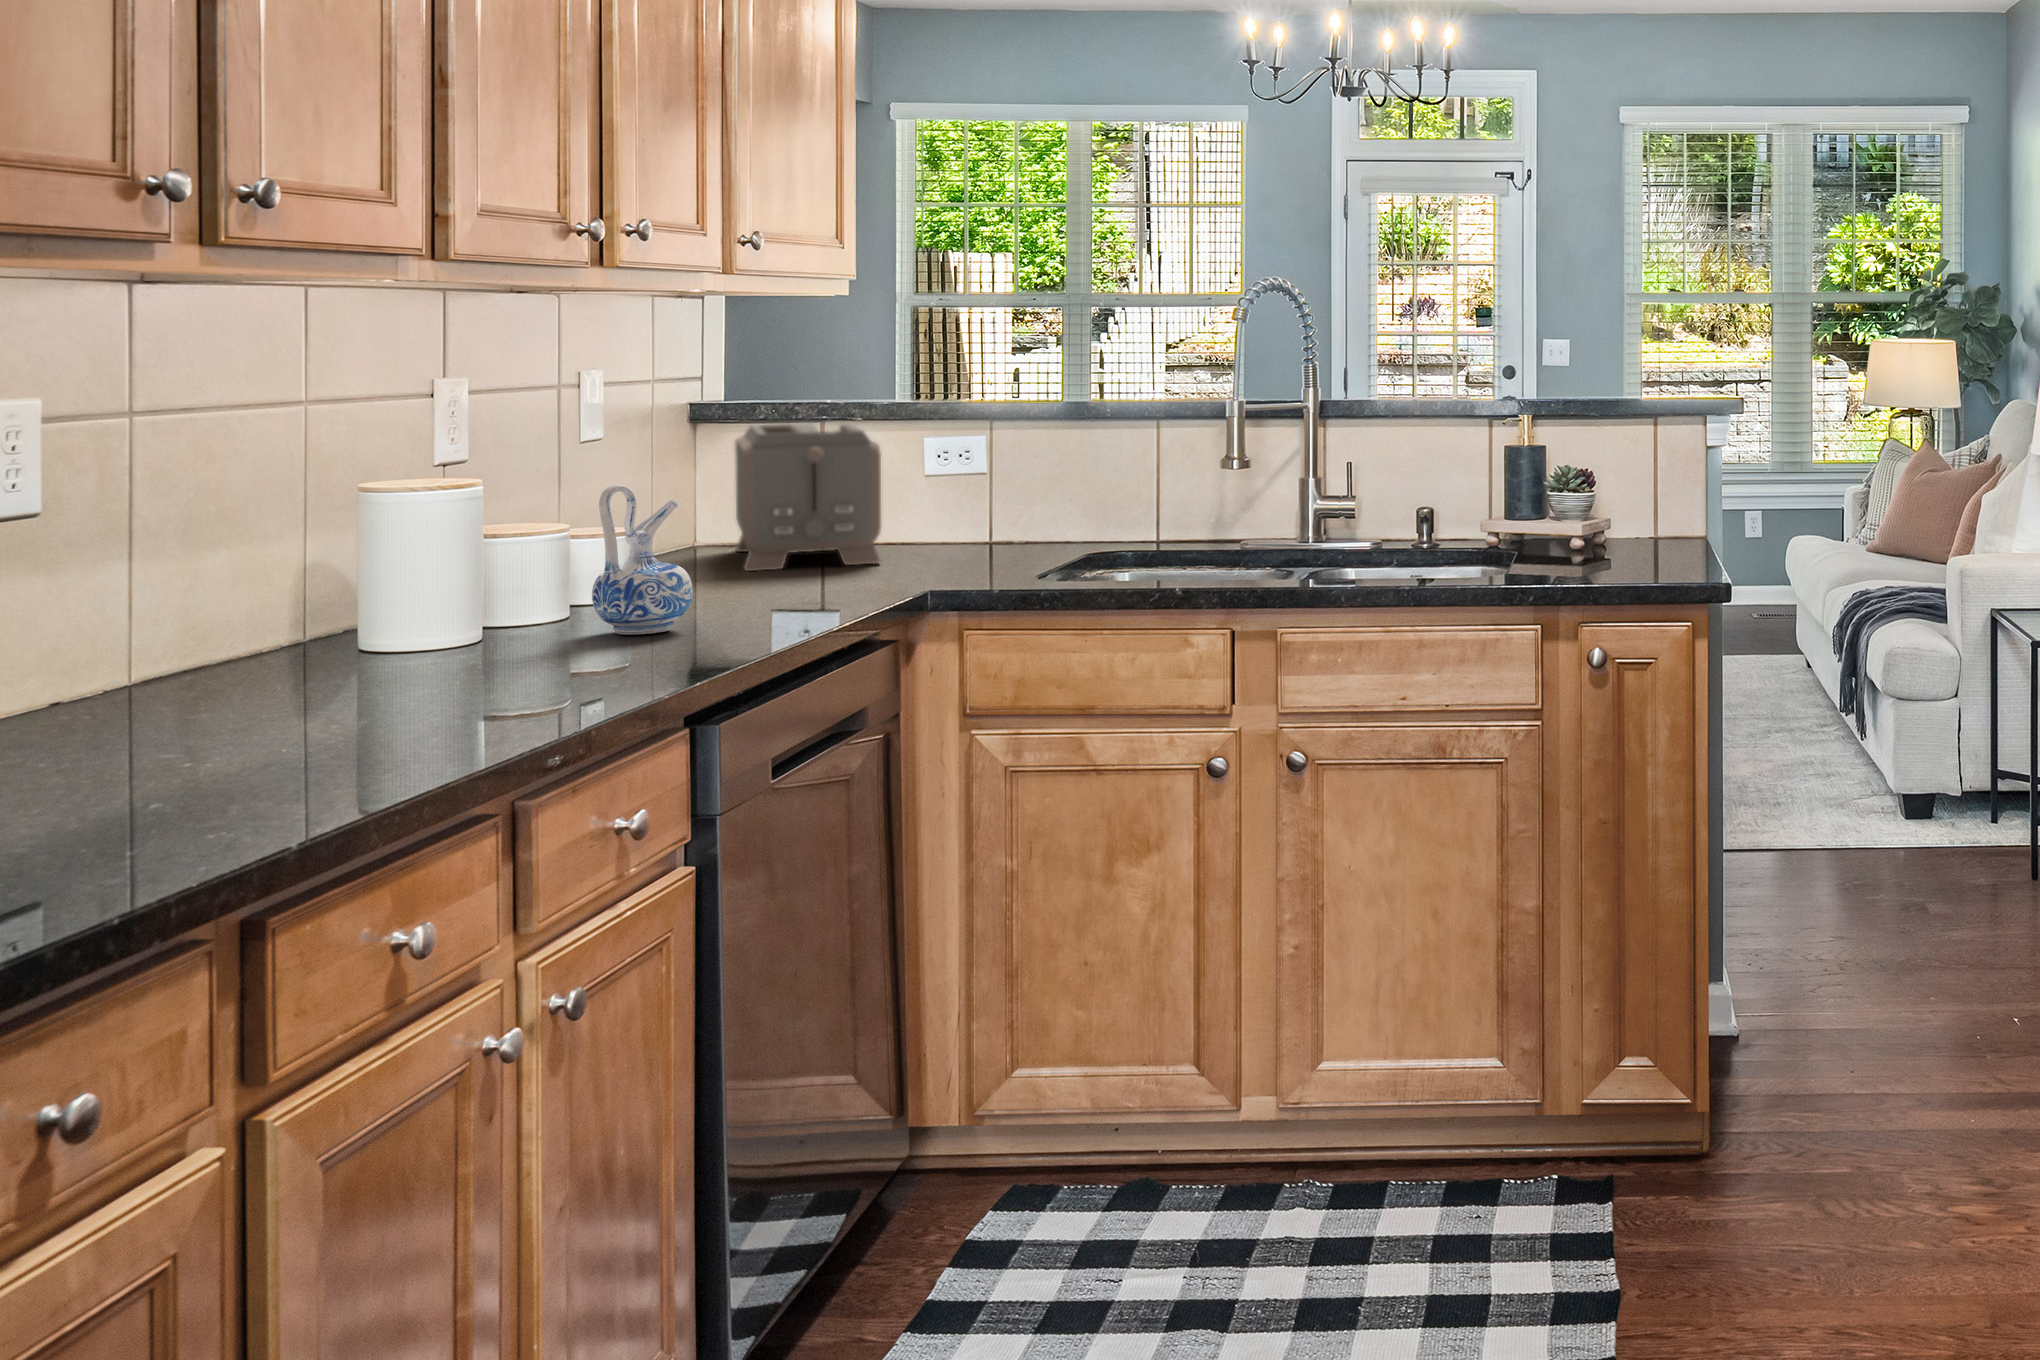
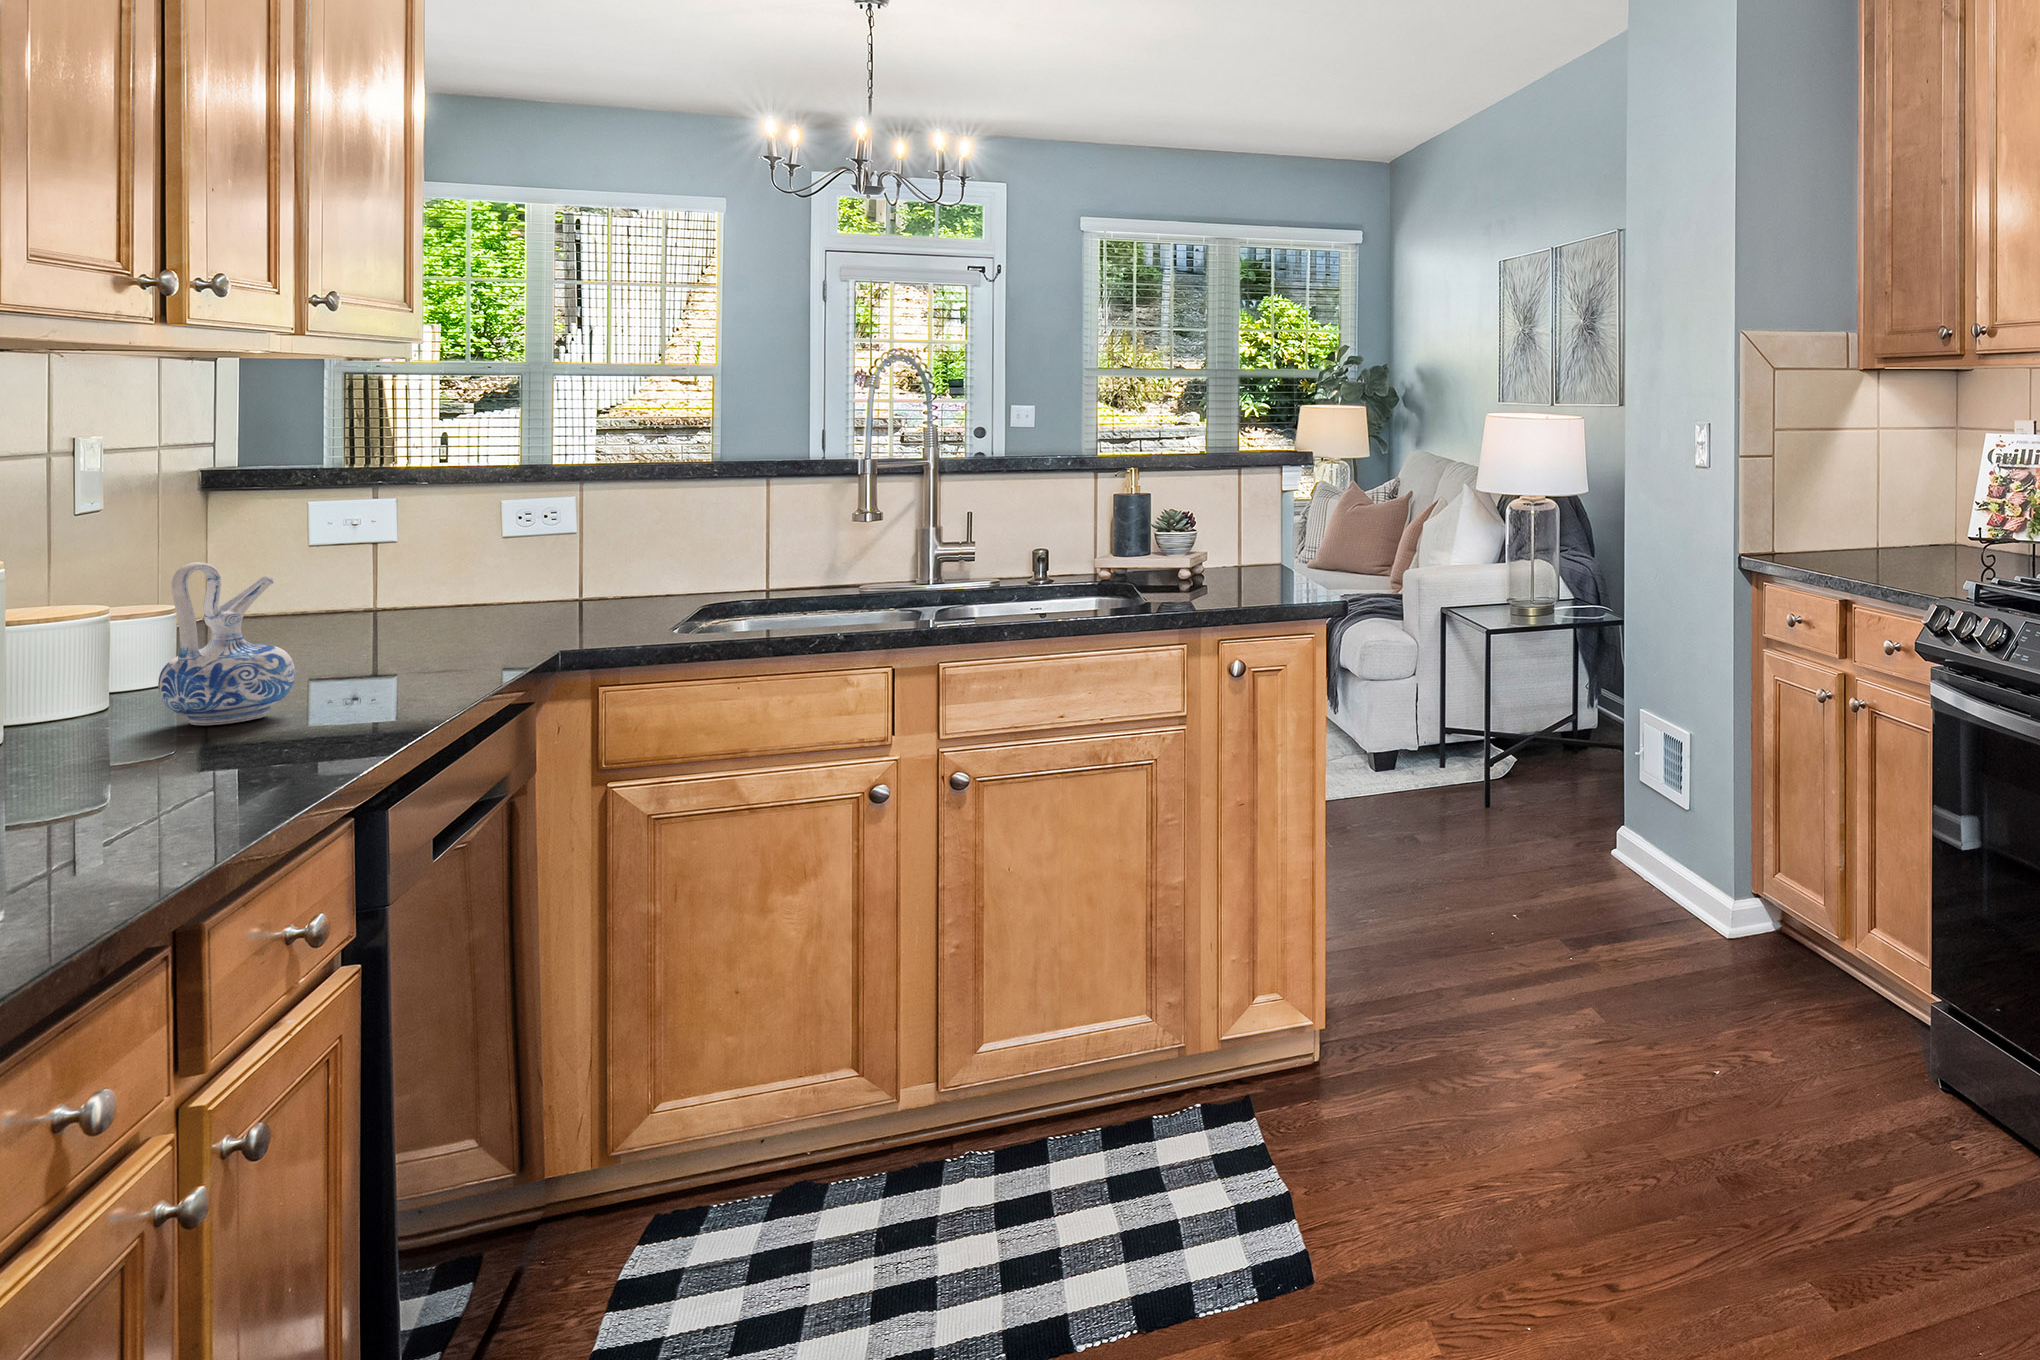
toaster: present [735,423,881,571] -> none [268,487,472,644]

